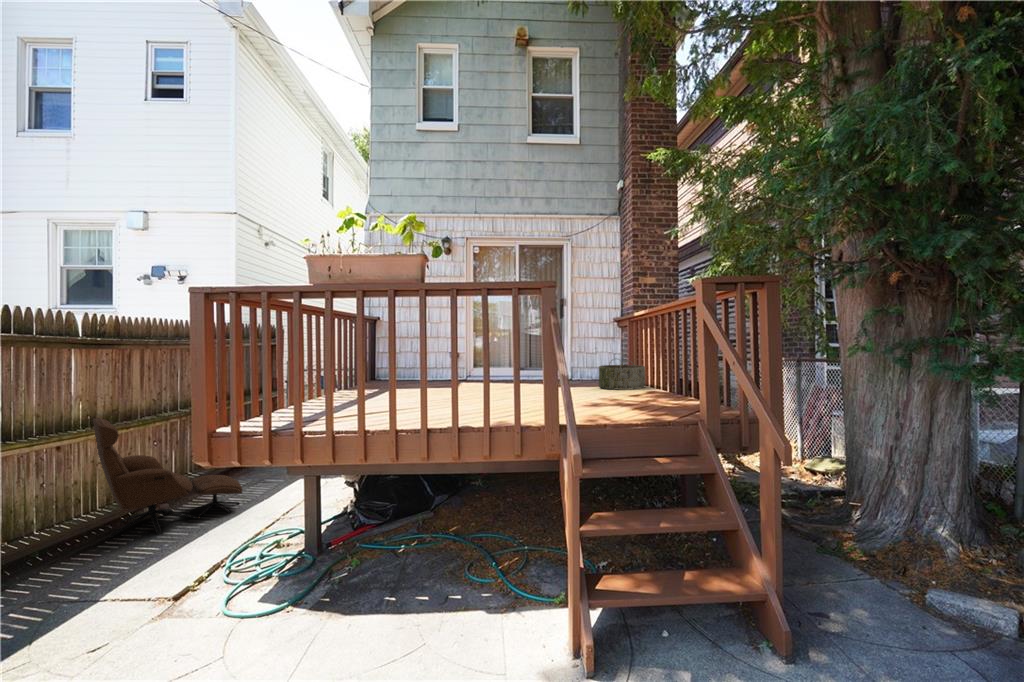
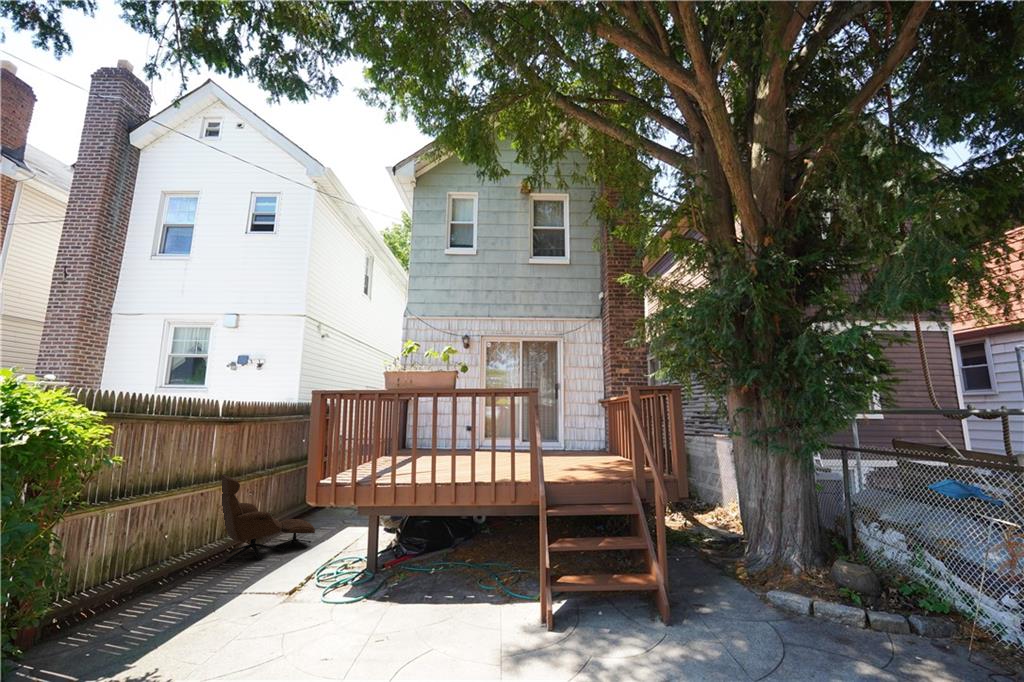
basket: present [599,361,645,390] -> none [582,432,618,457]

